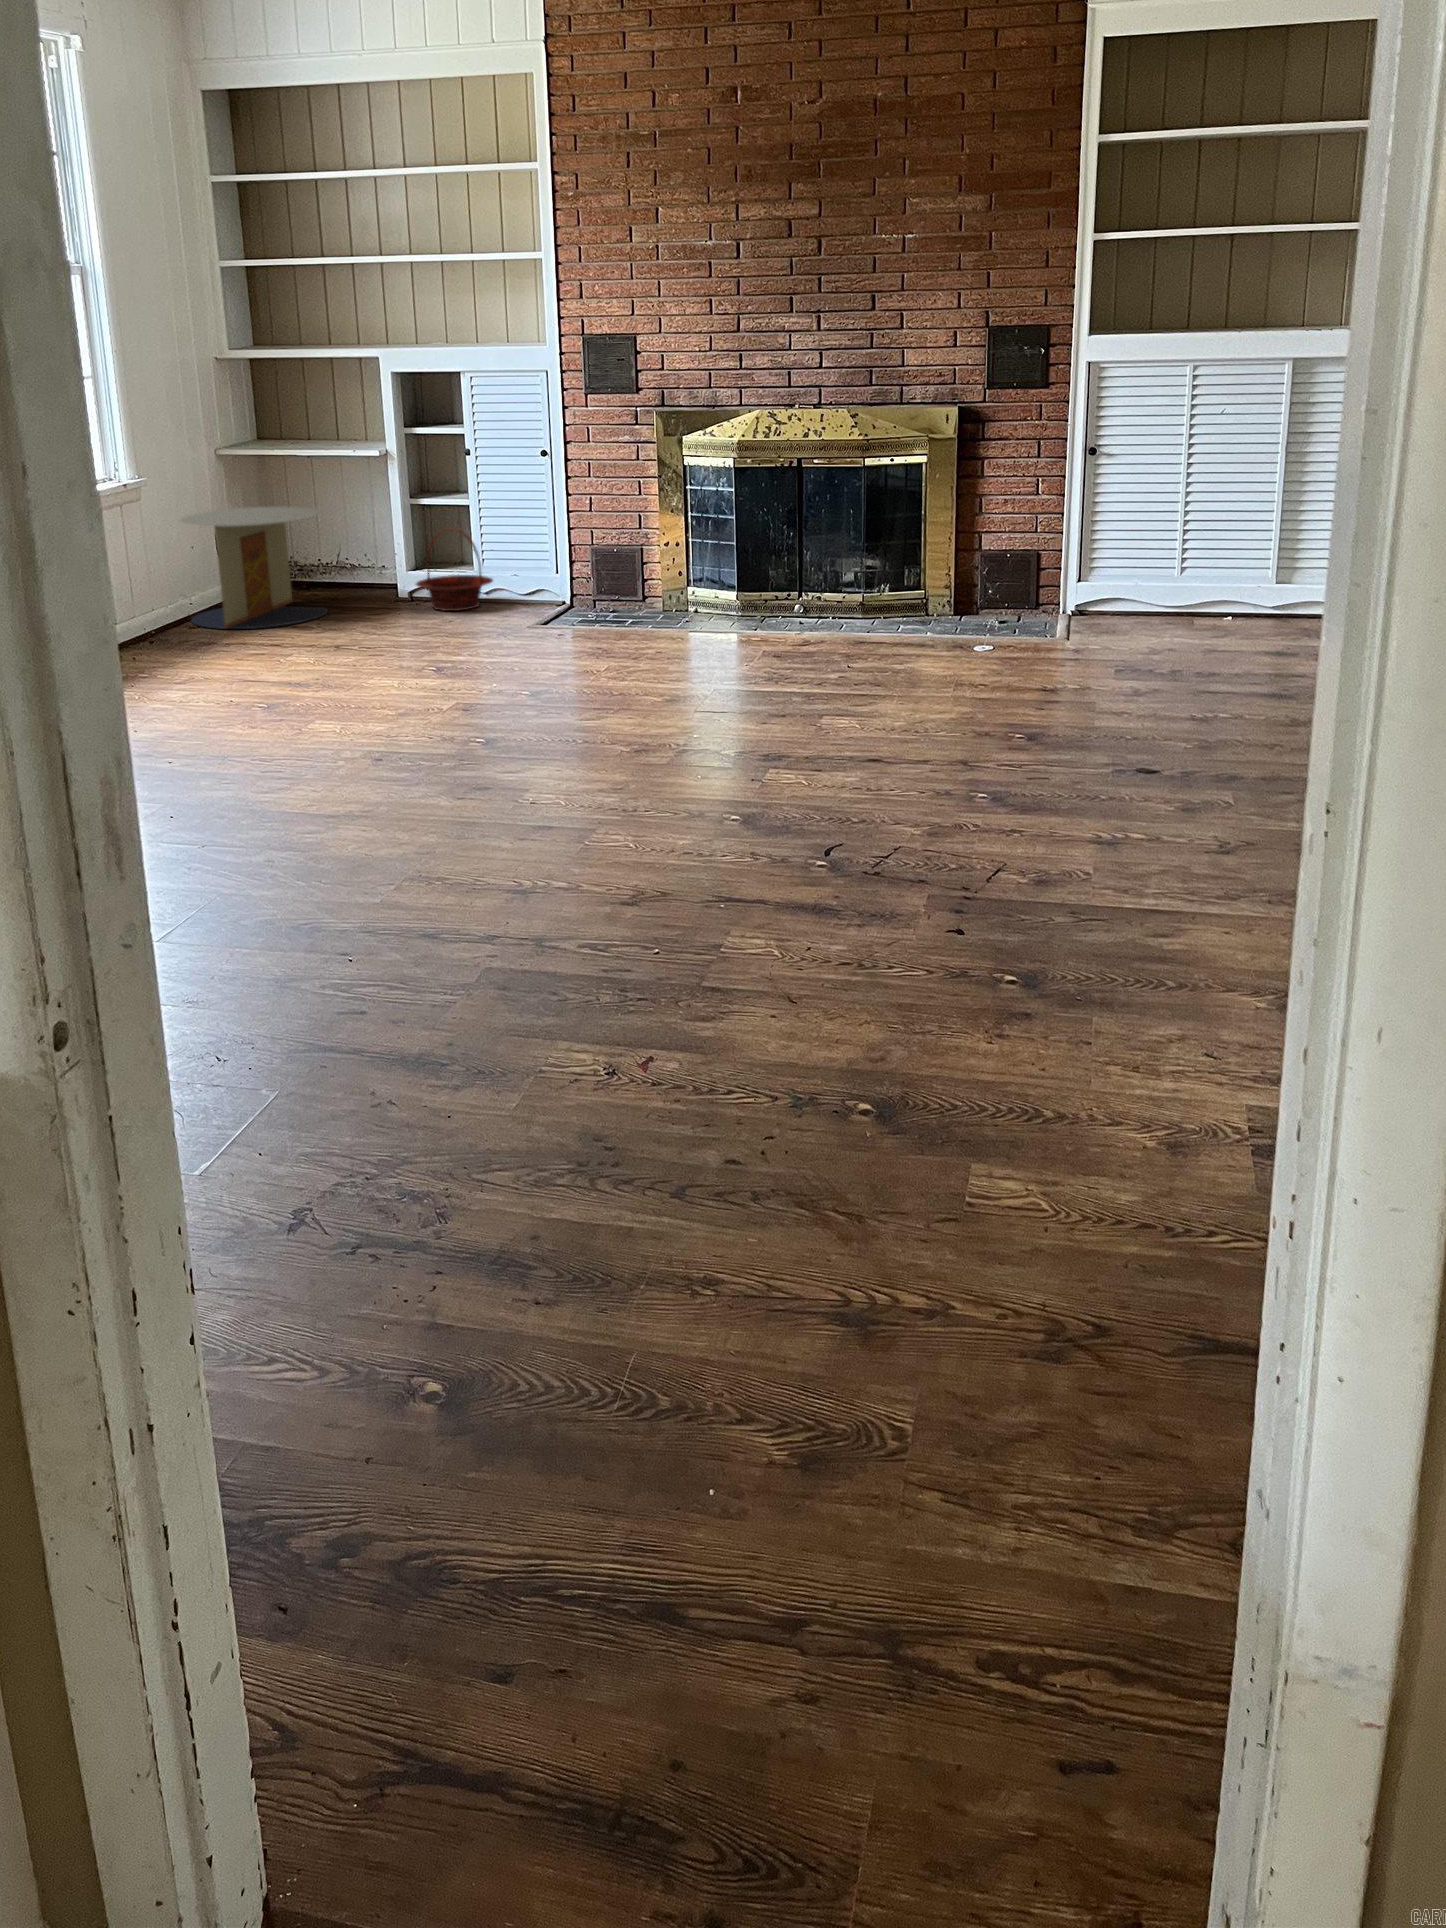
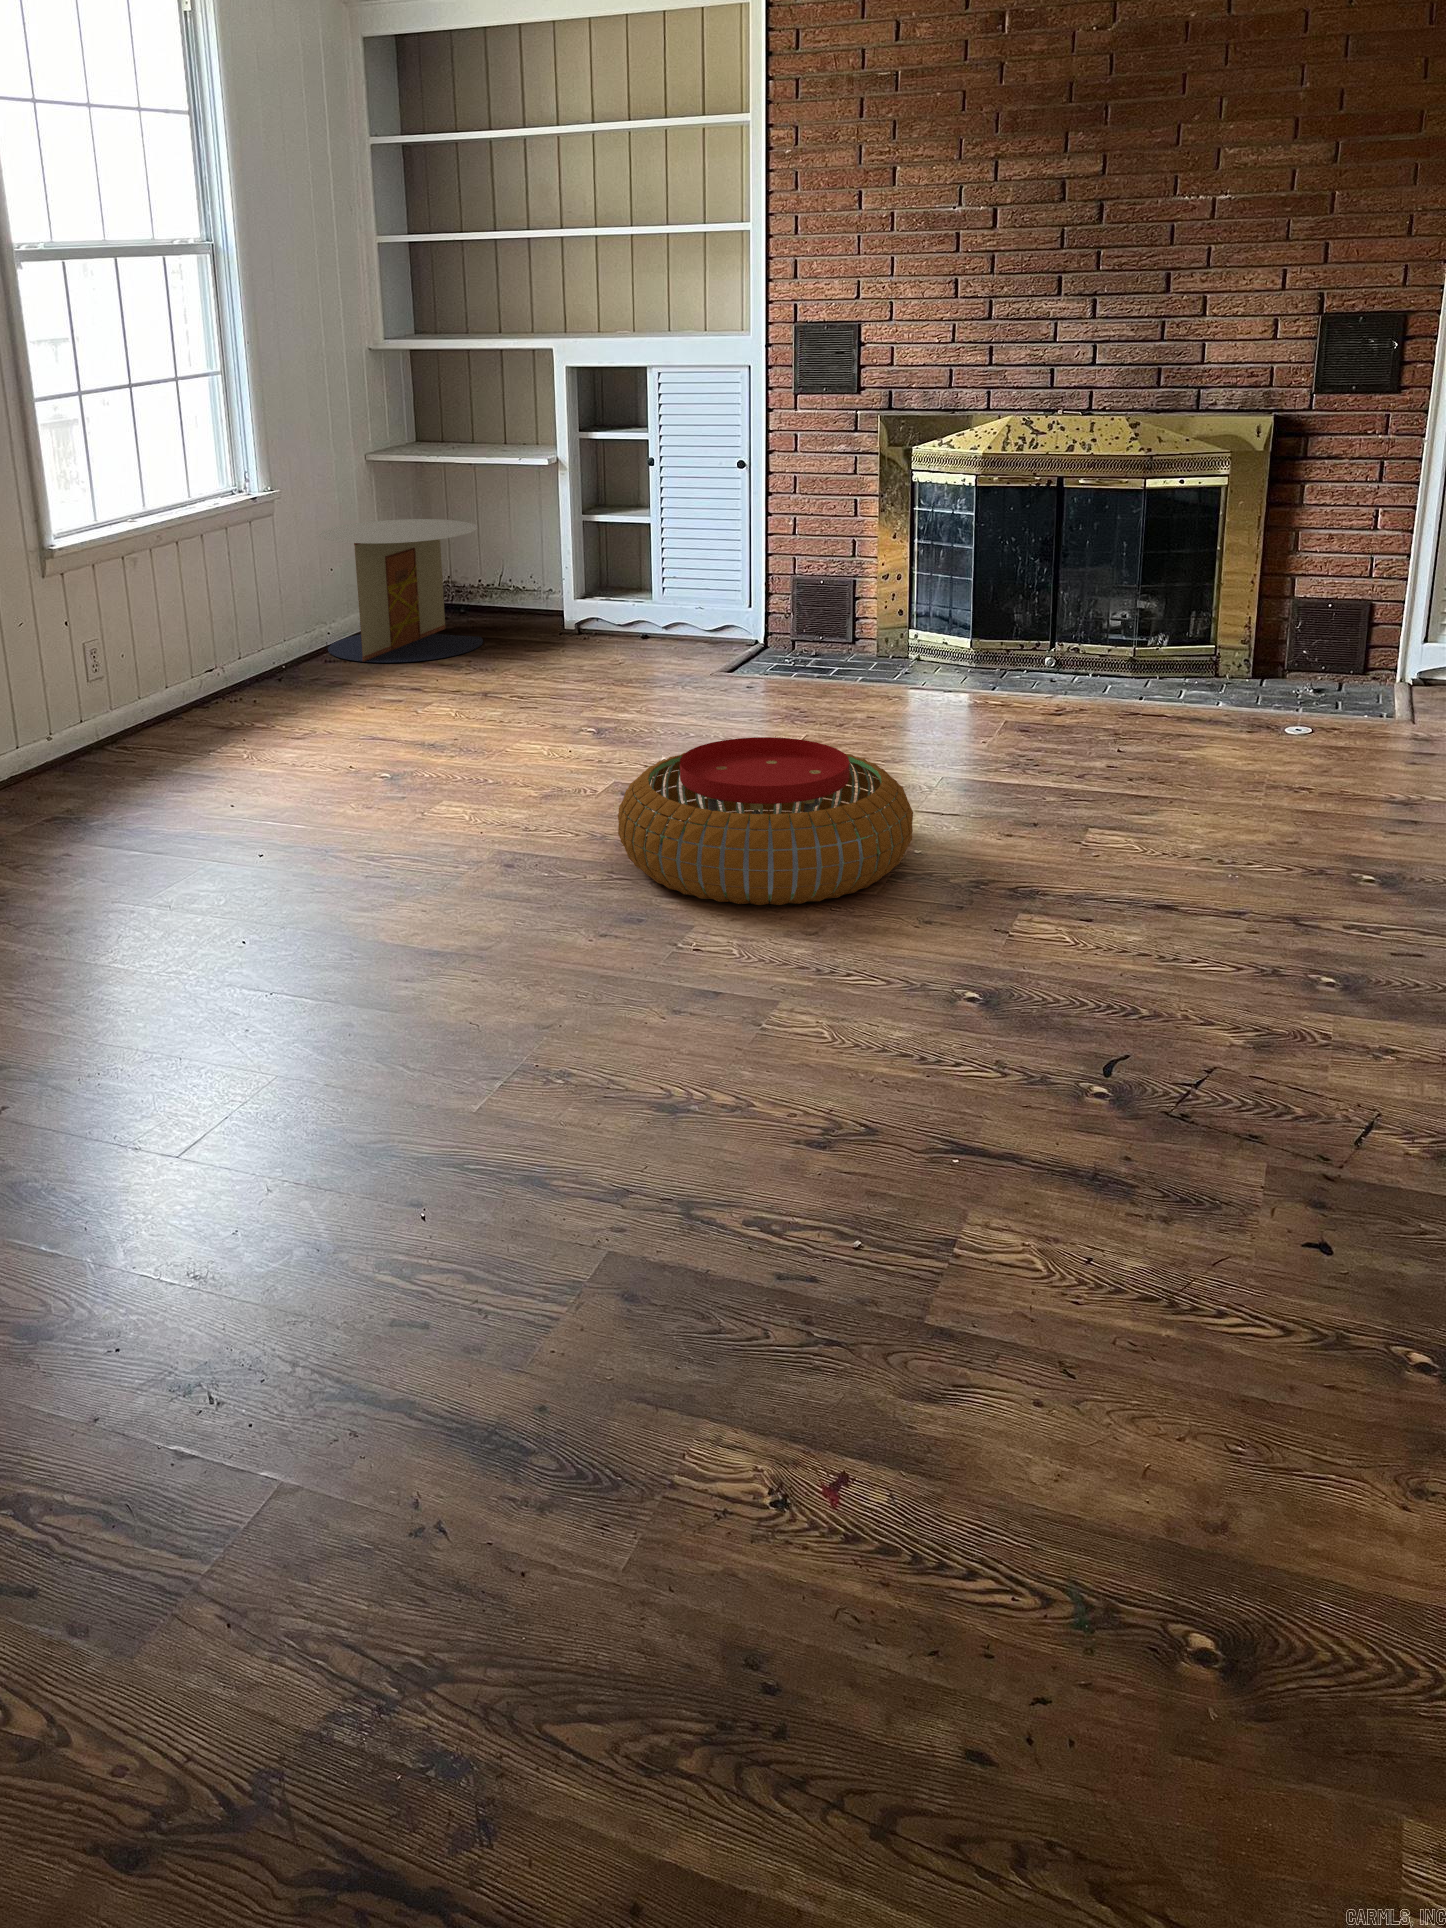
basket: present [416,530,493,611] -> none [583,551,675,648]
pouf: none [465,655,689,774] -> present [618,737,913,905]

